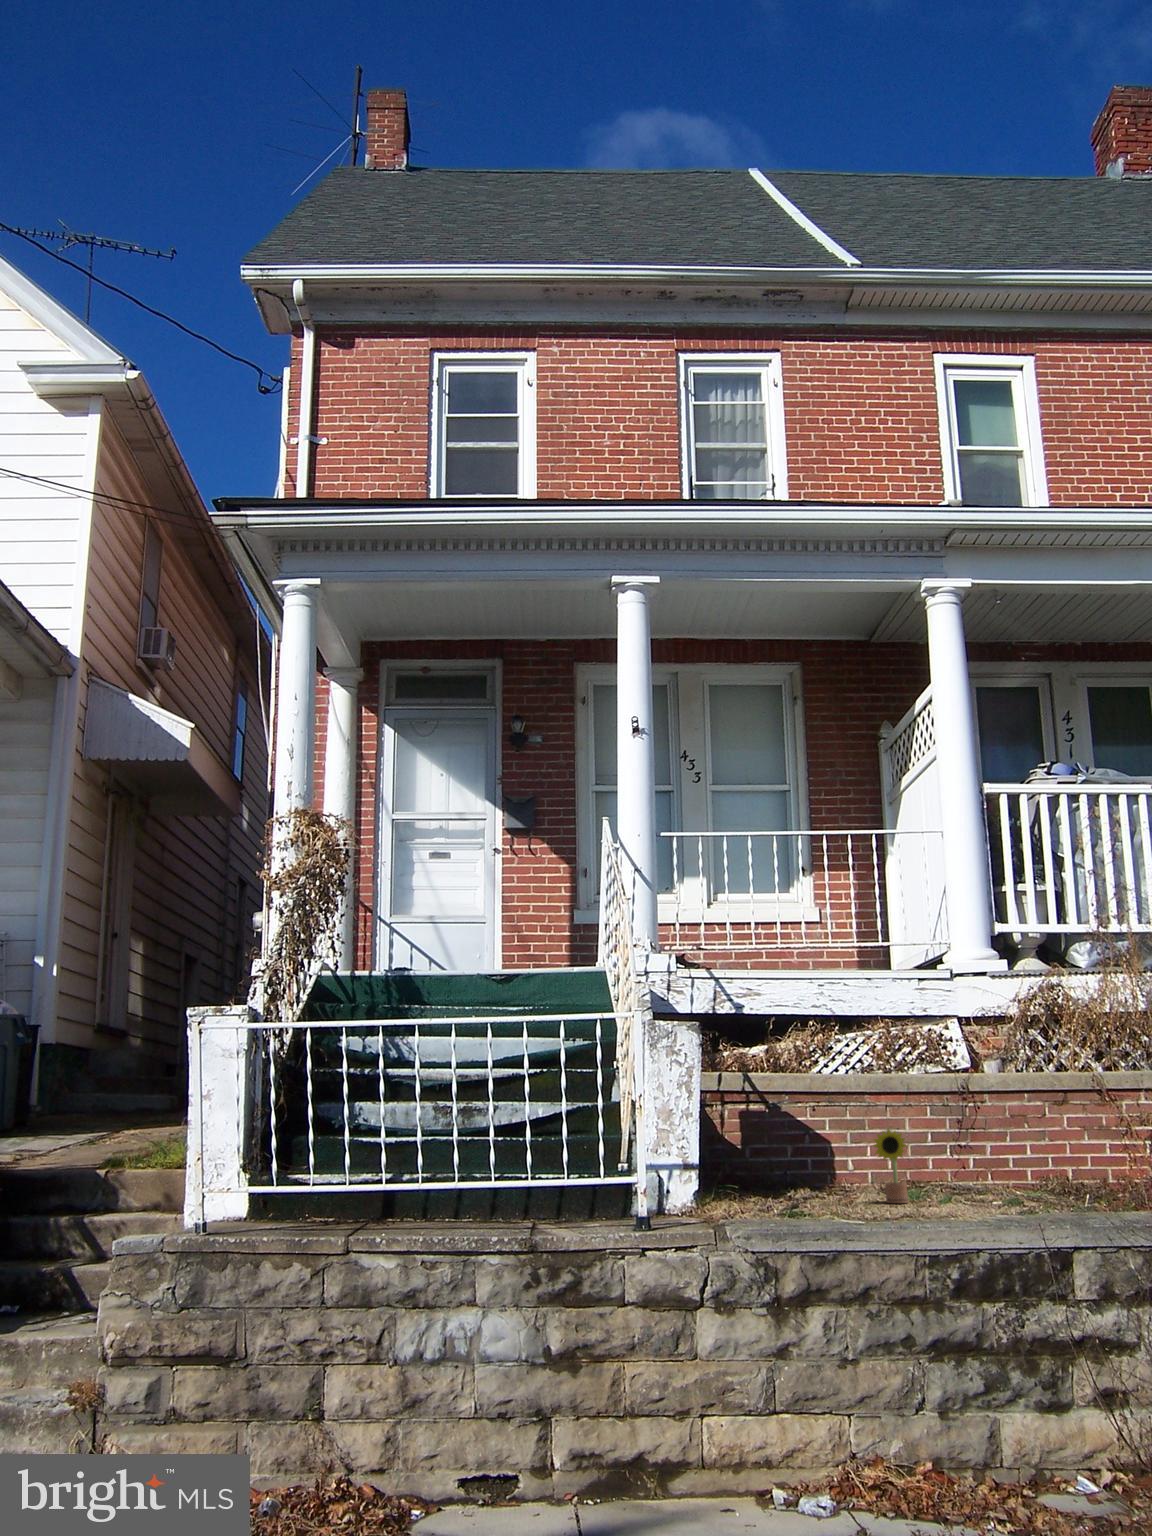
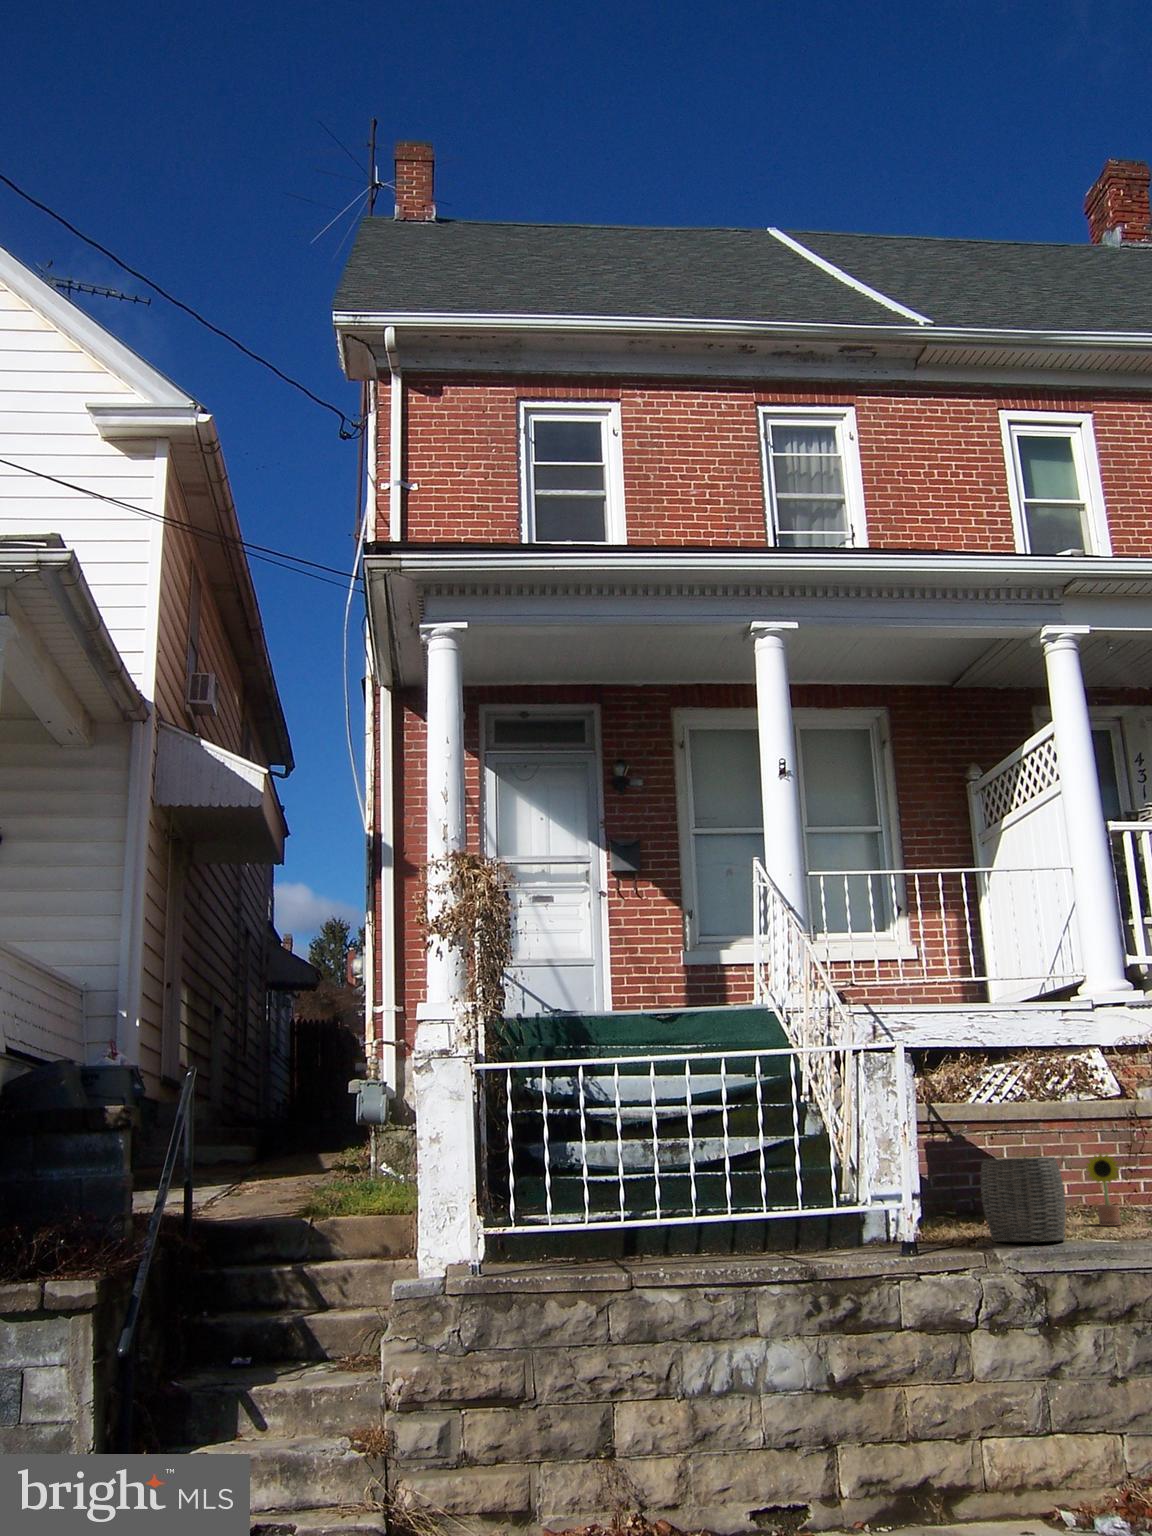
woven basket: none [746,1132,829,1218] -> present [980,1157,1066,1242]

